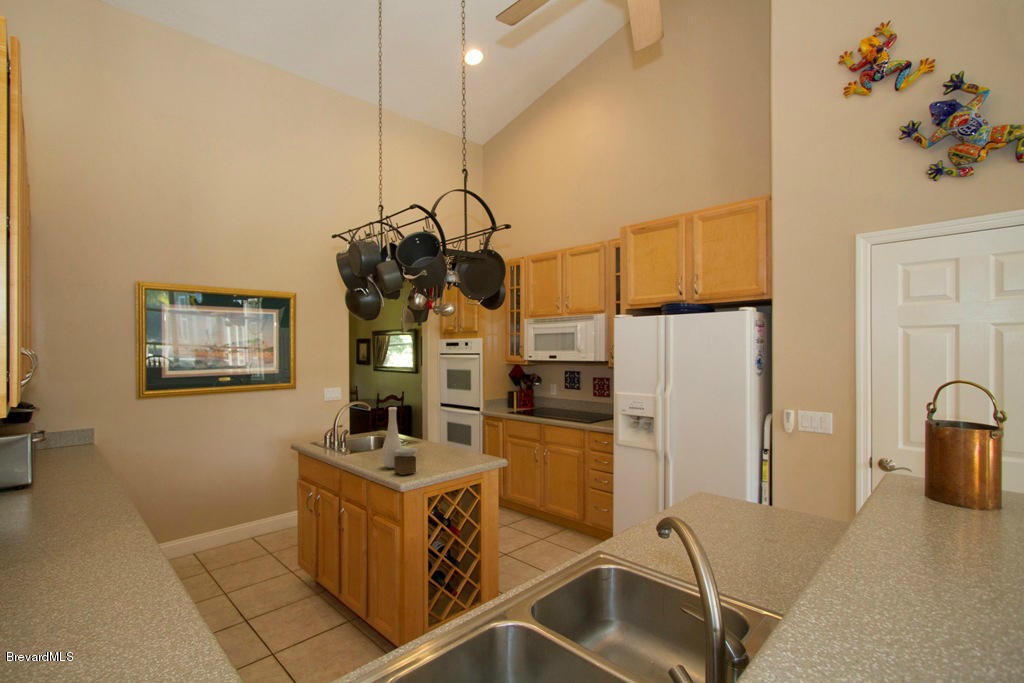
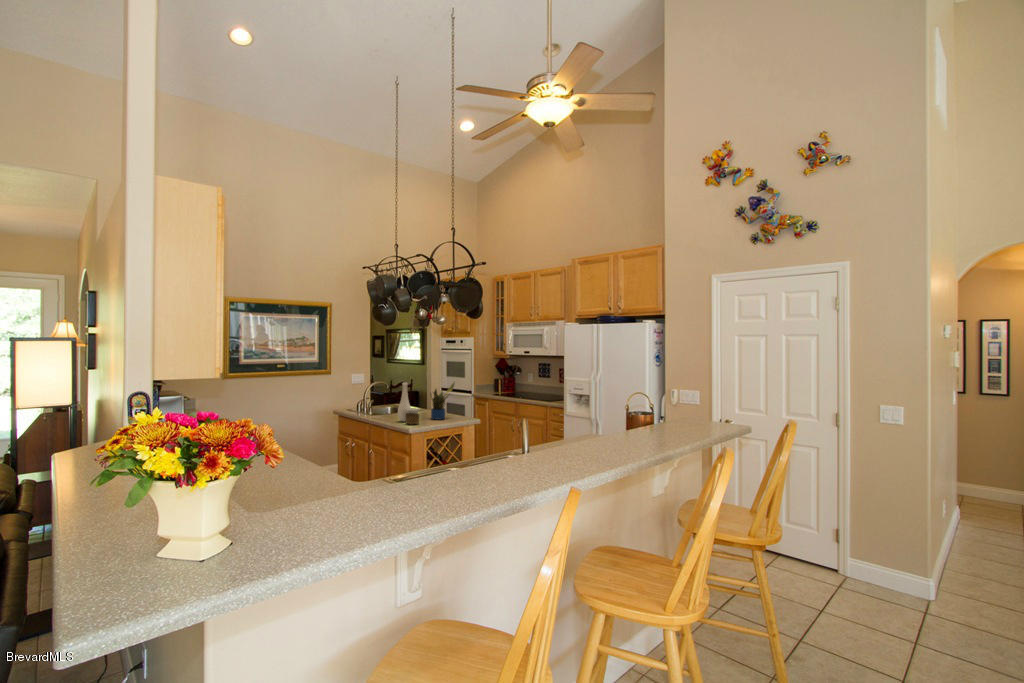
potted plant: none [431,402,468,462] -> present [430,382,454,420]

